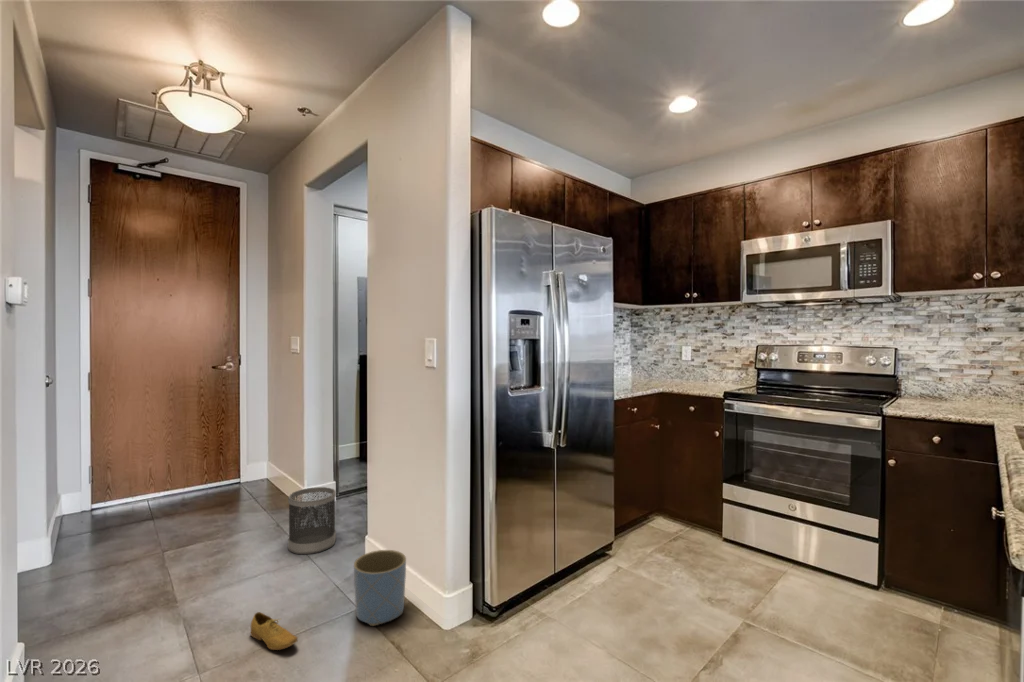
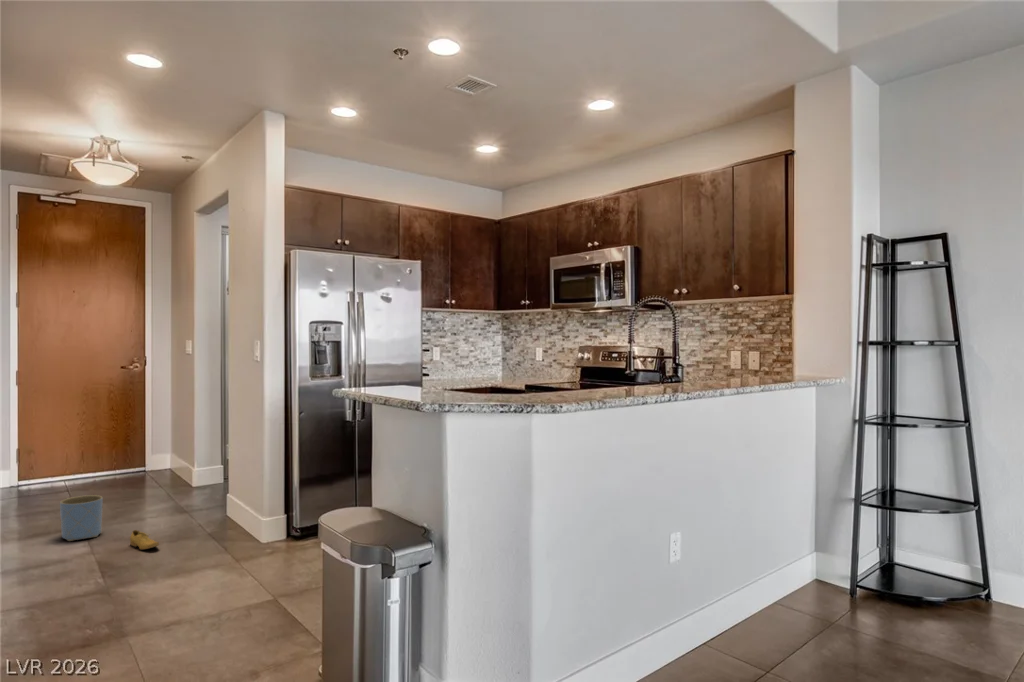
wastebasket: present [288,487,336,554] -> none [171,463,211,512]
planter: present [354,550,406,626] -> present [60,495,103,541]

